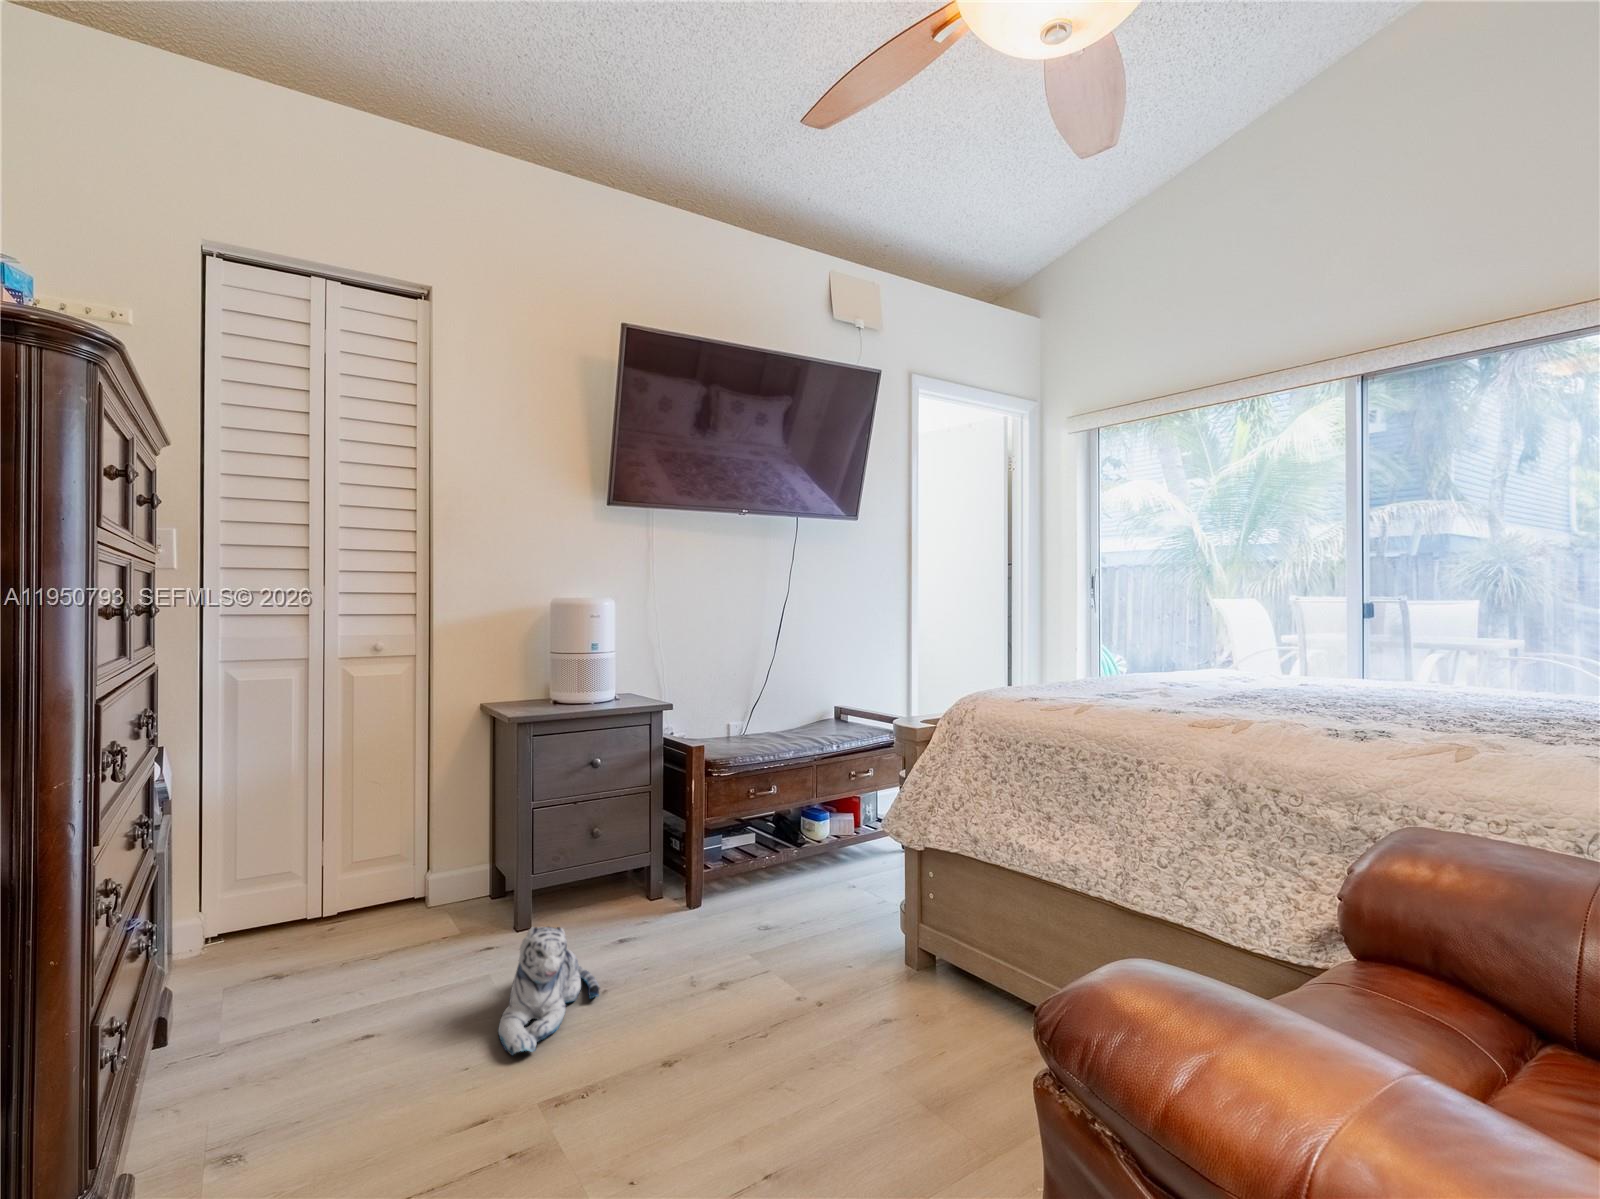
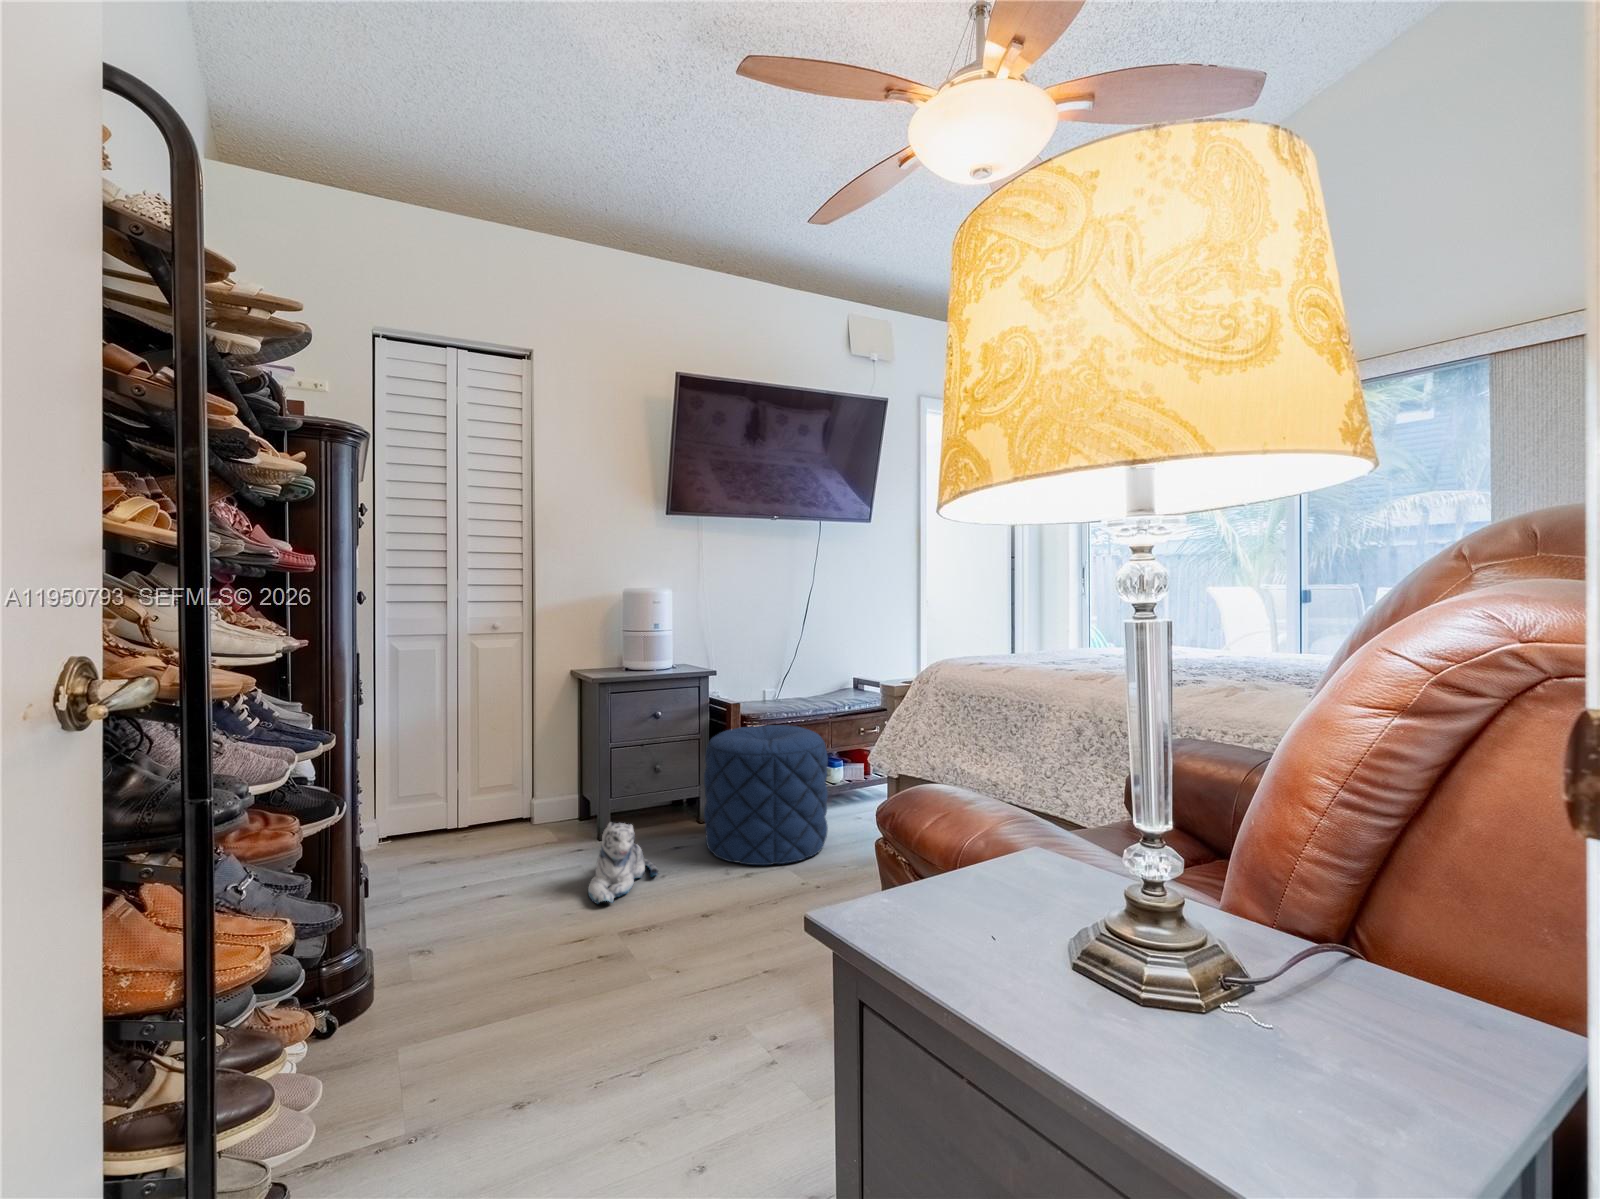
pouf: none [661,775,823,971] -> present [704,725,828,865]

